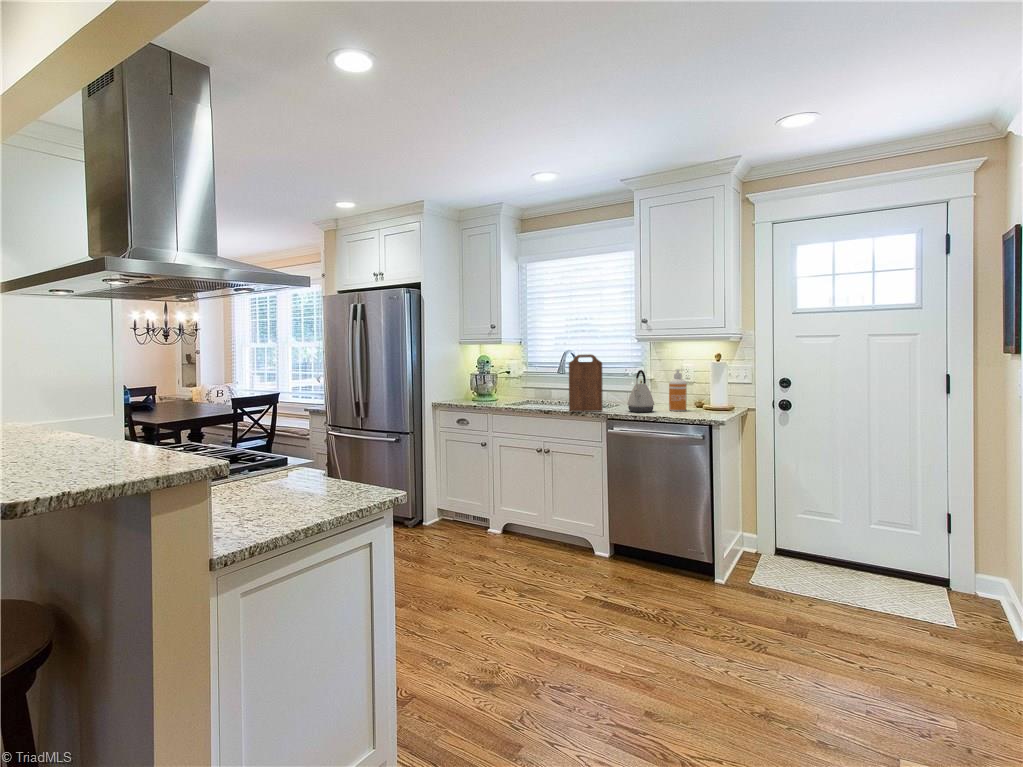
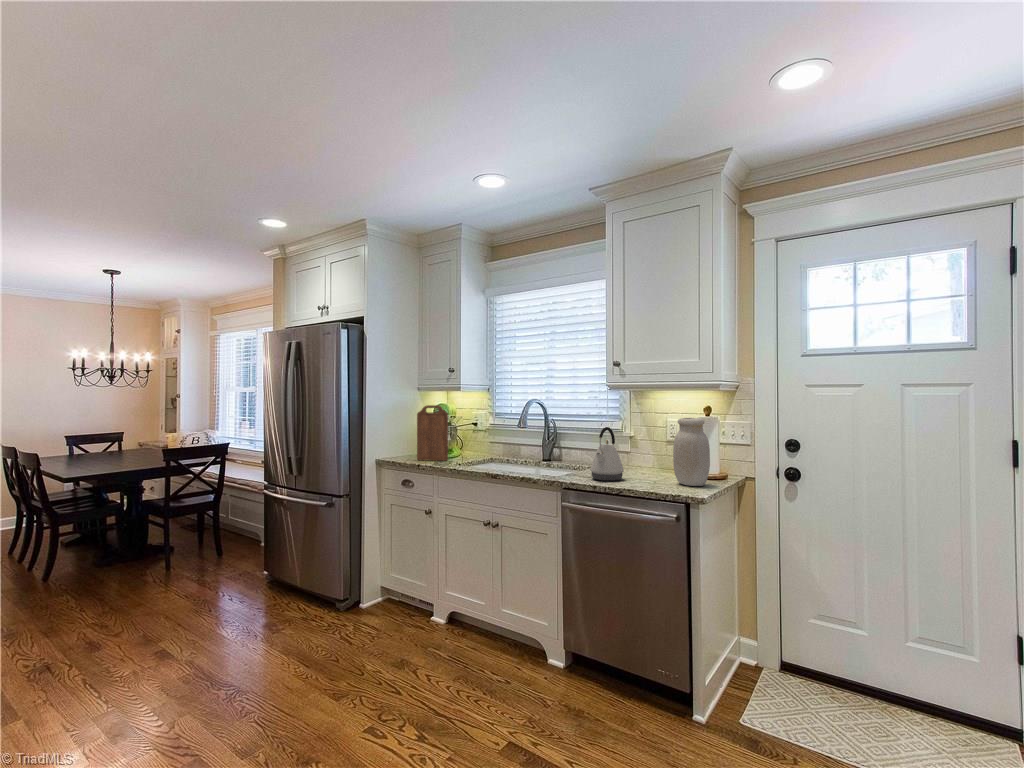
cutting board: present [569,354,603,412] -> present [417,405,448,461]
jar: none [695,361,725,414] -> present [673,418,710,486]
soap dispenser: present [669,369,687,411] -> none [643,427,665,480]

